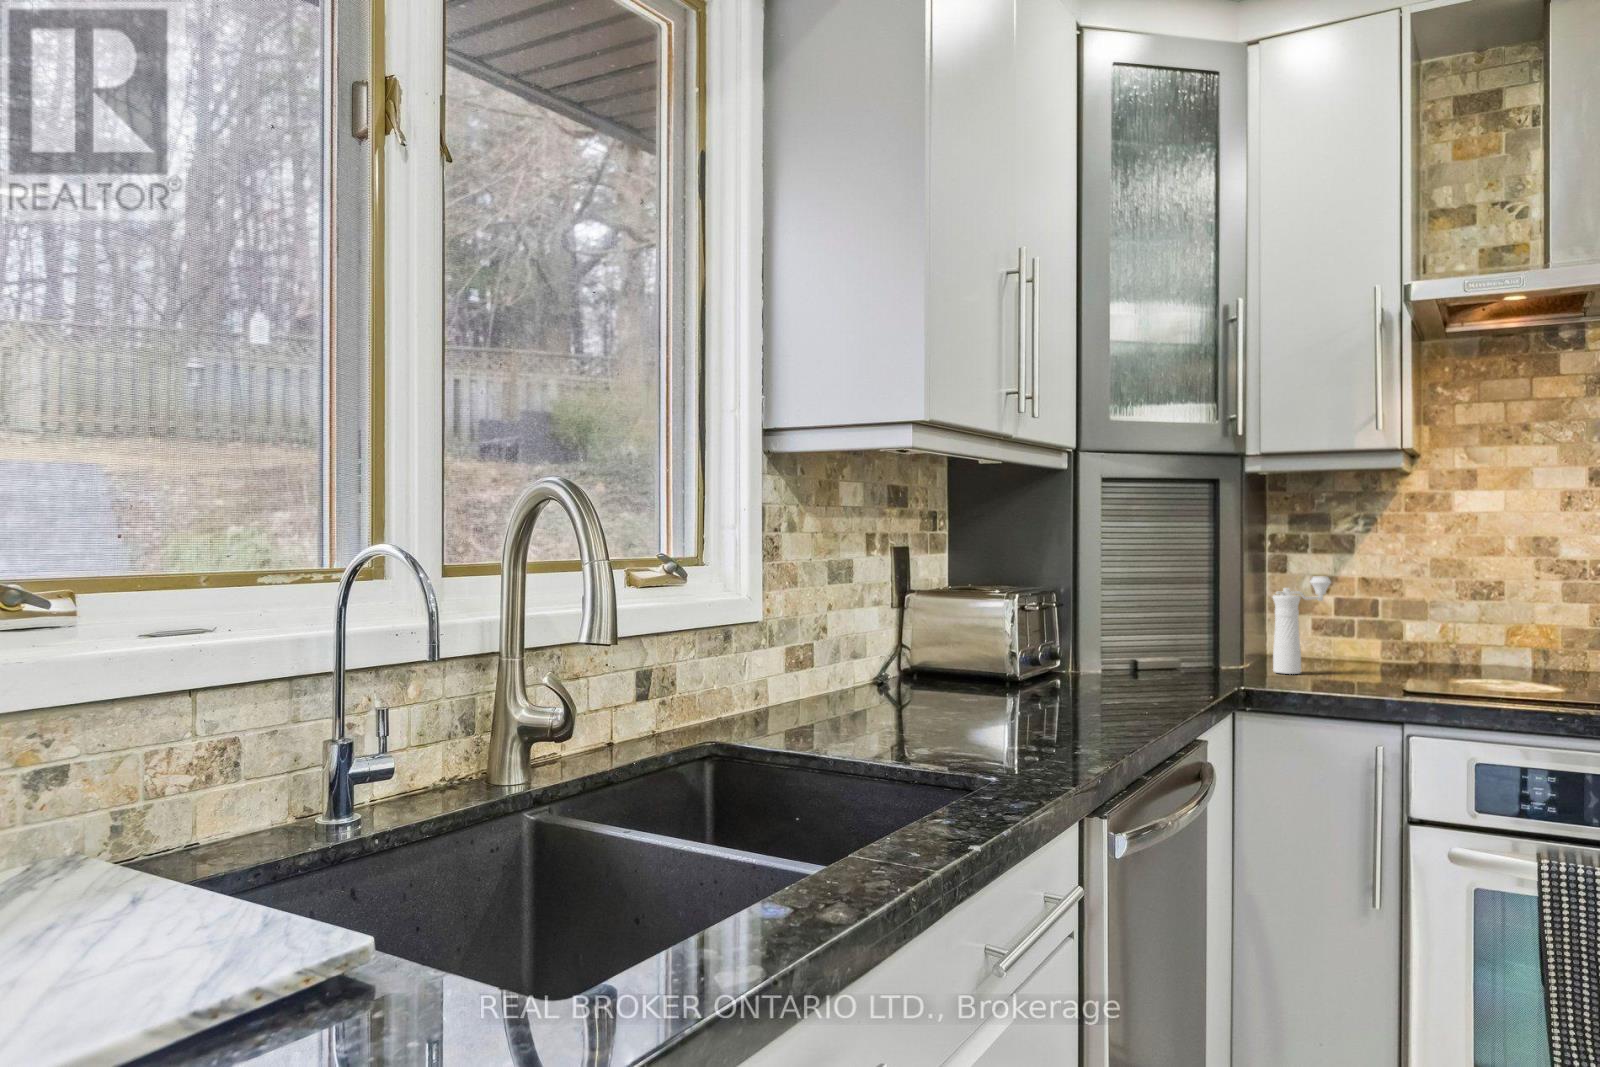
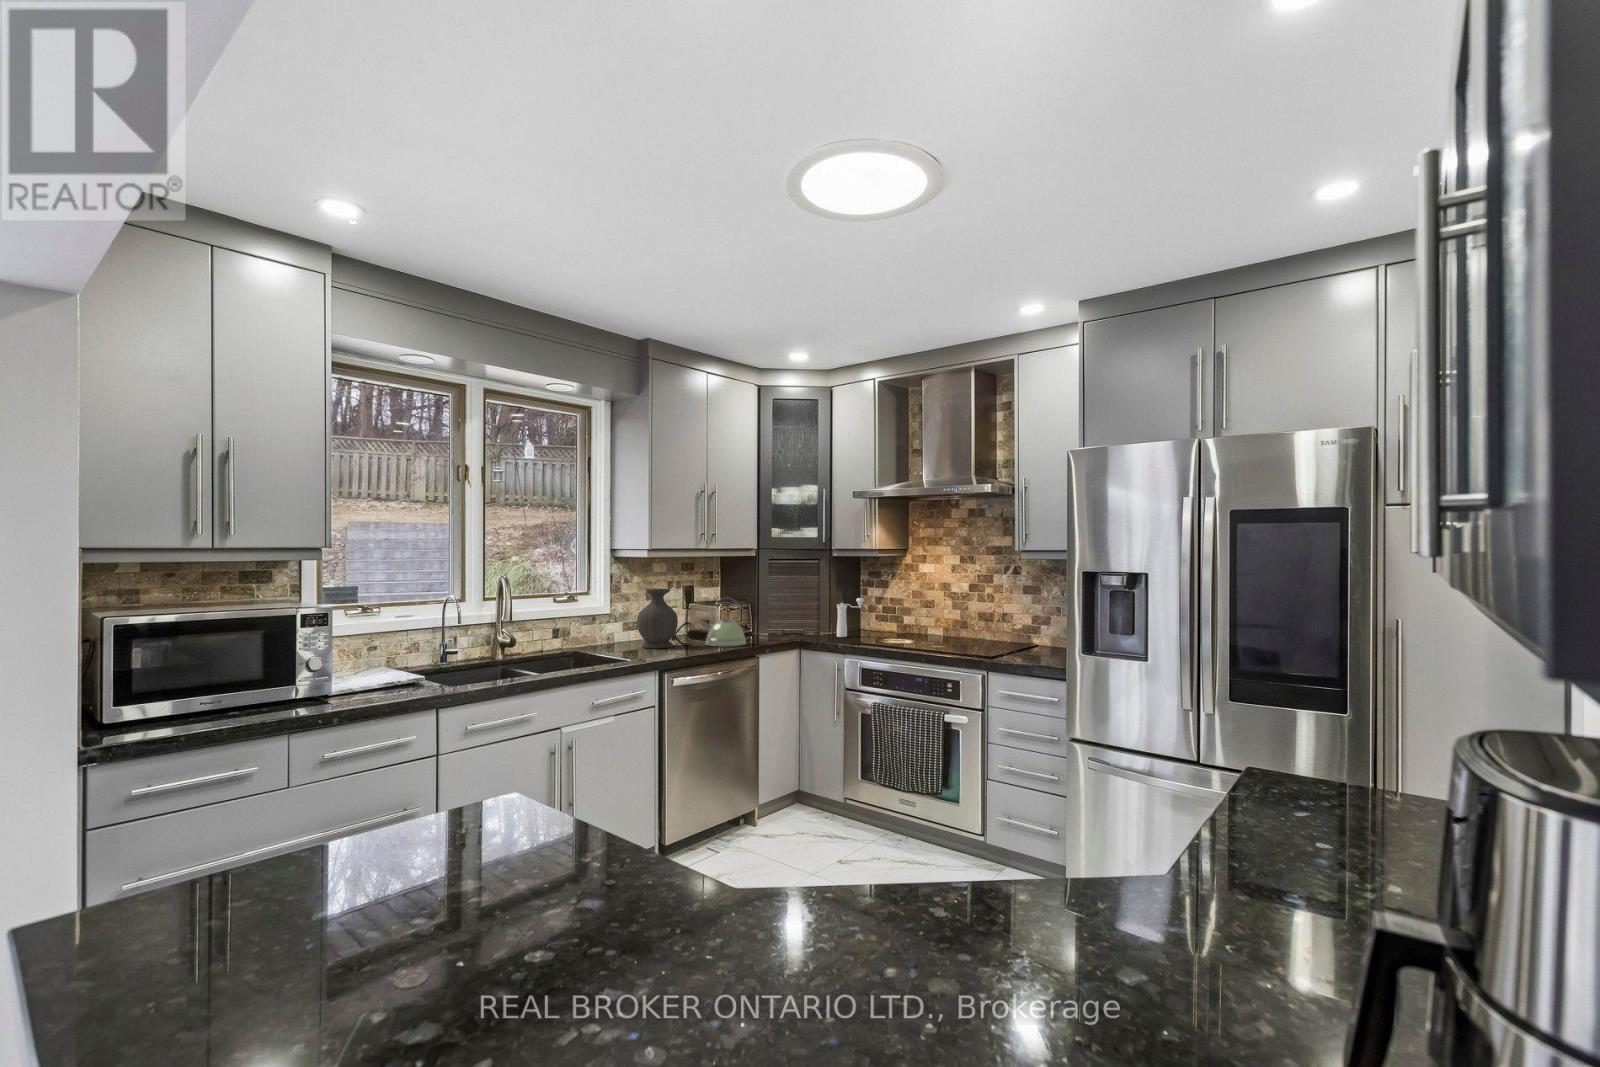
vase: none [851,547,966,720] -> present [637,588,678,648]
kettle: none [1003,572,1135,710] -> present [702,604,746,647]

